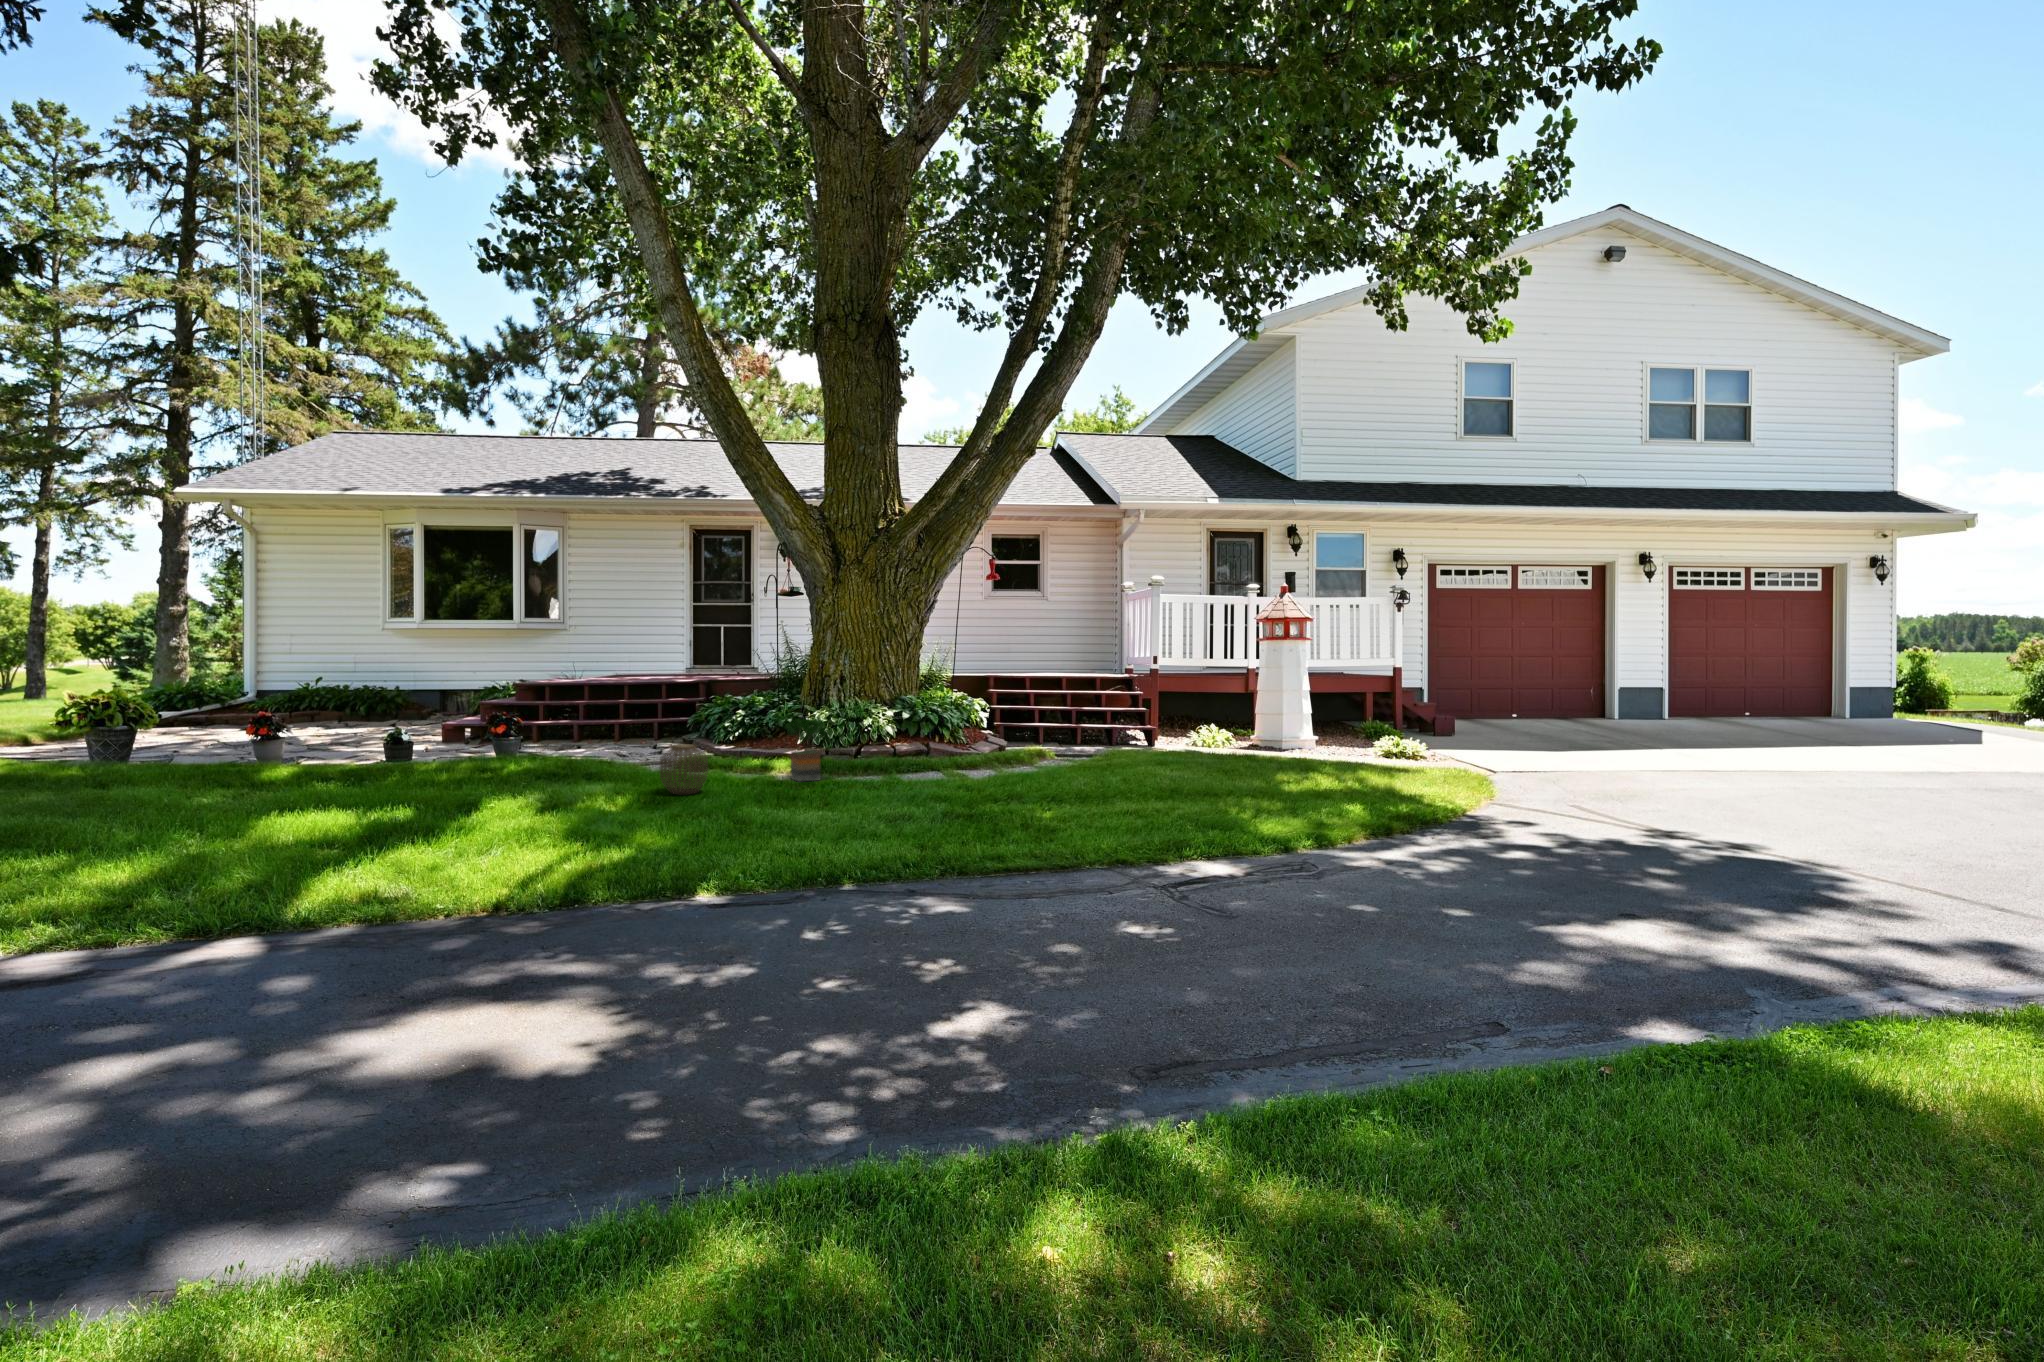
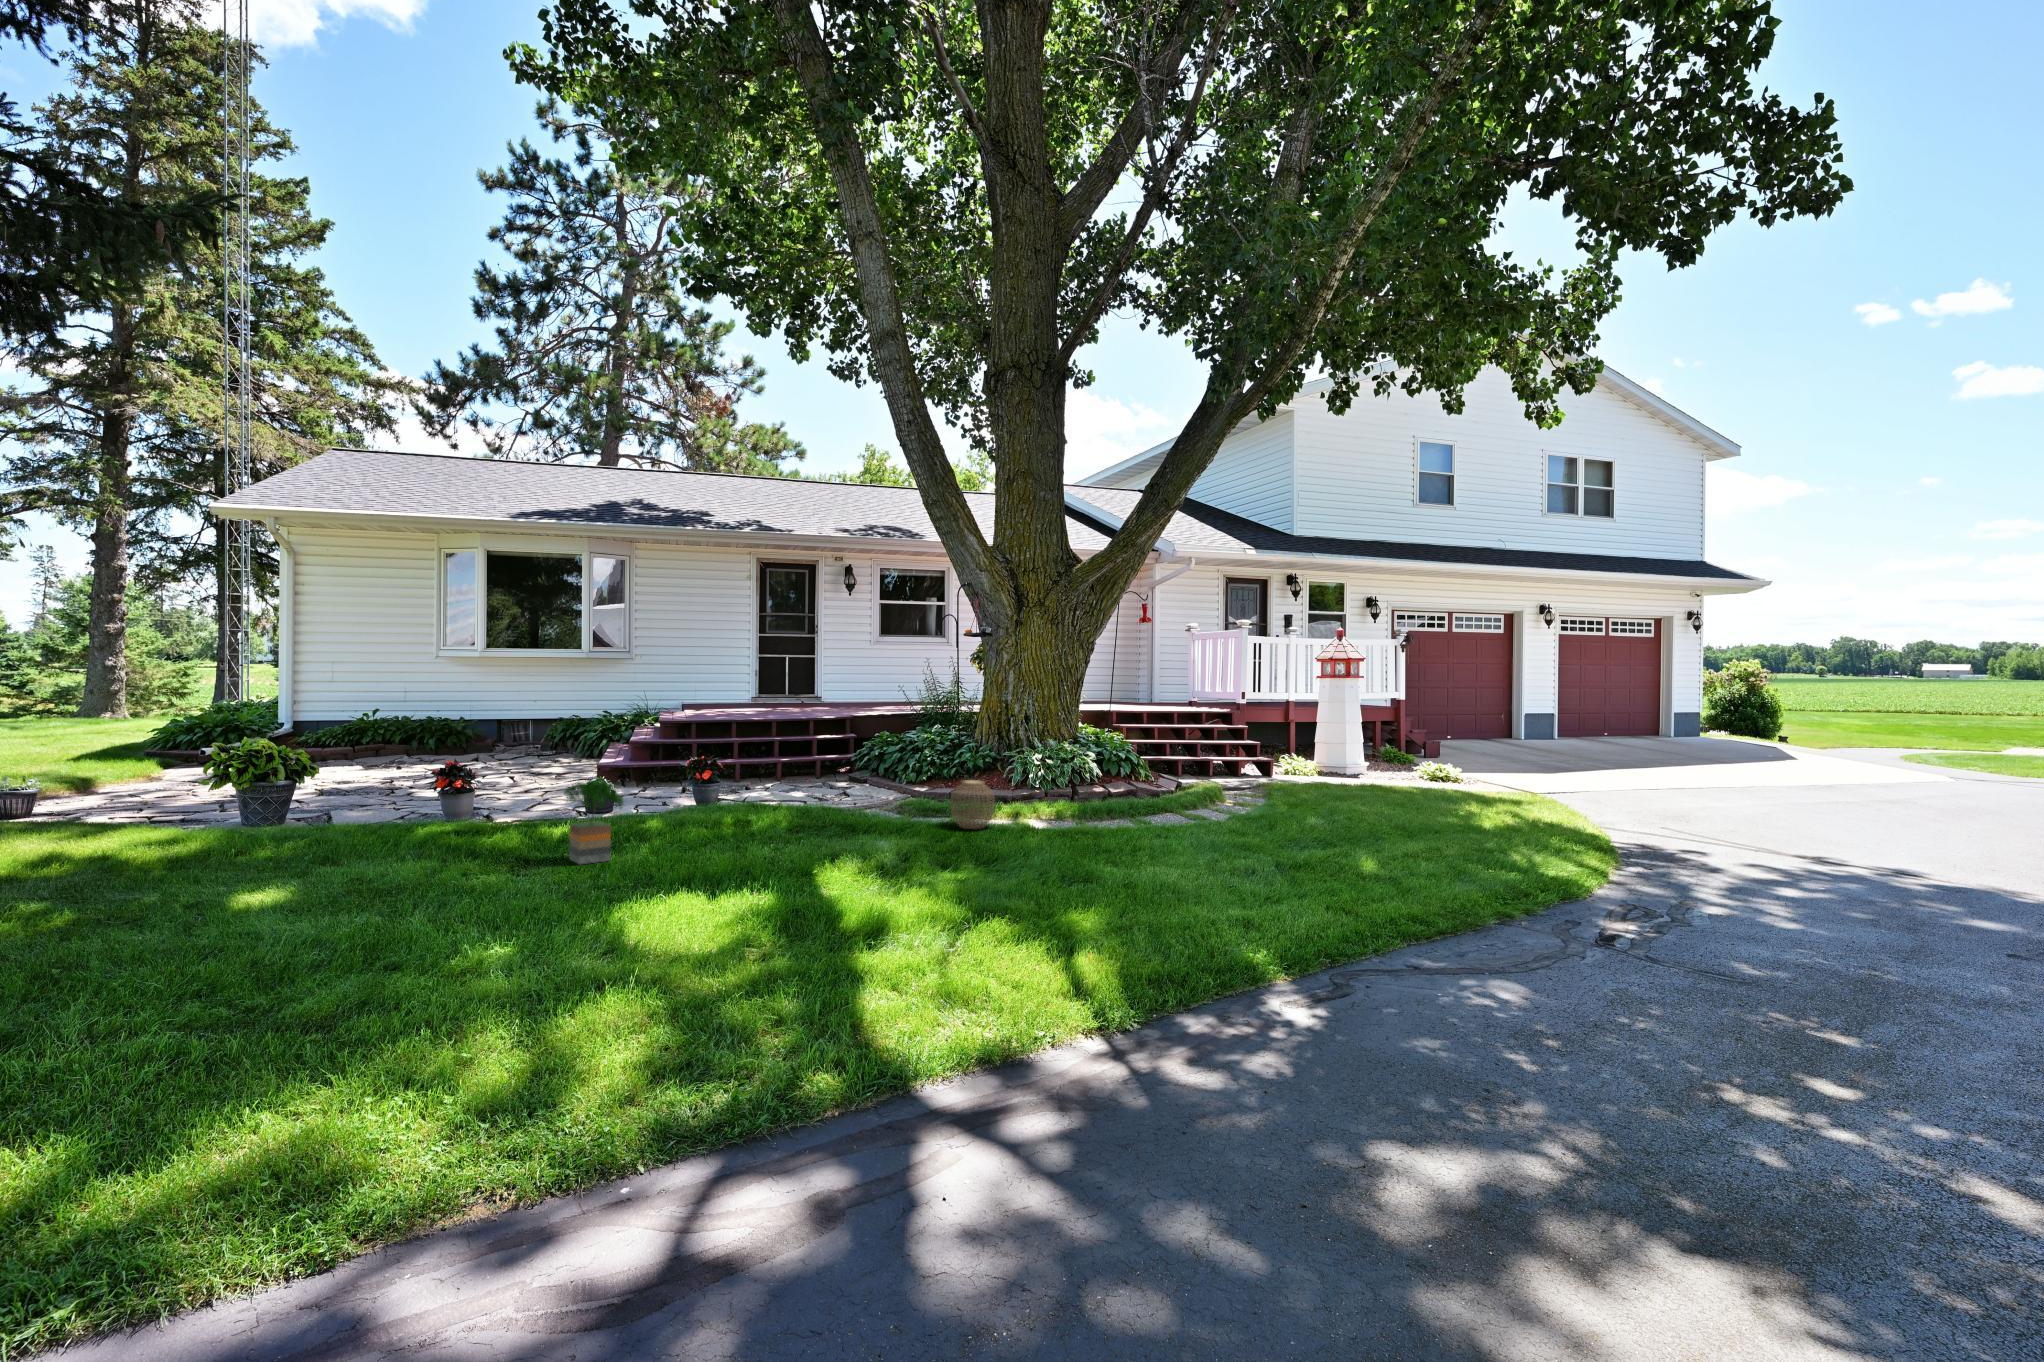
potted tree: present [787,719,829,781] -> present [563,780,624,864]

